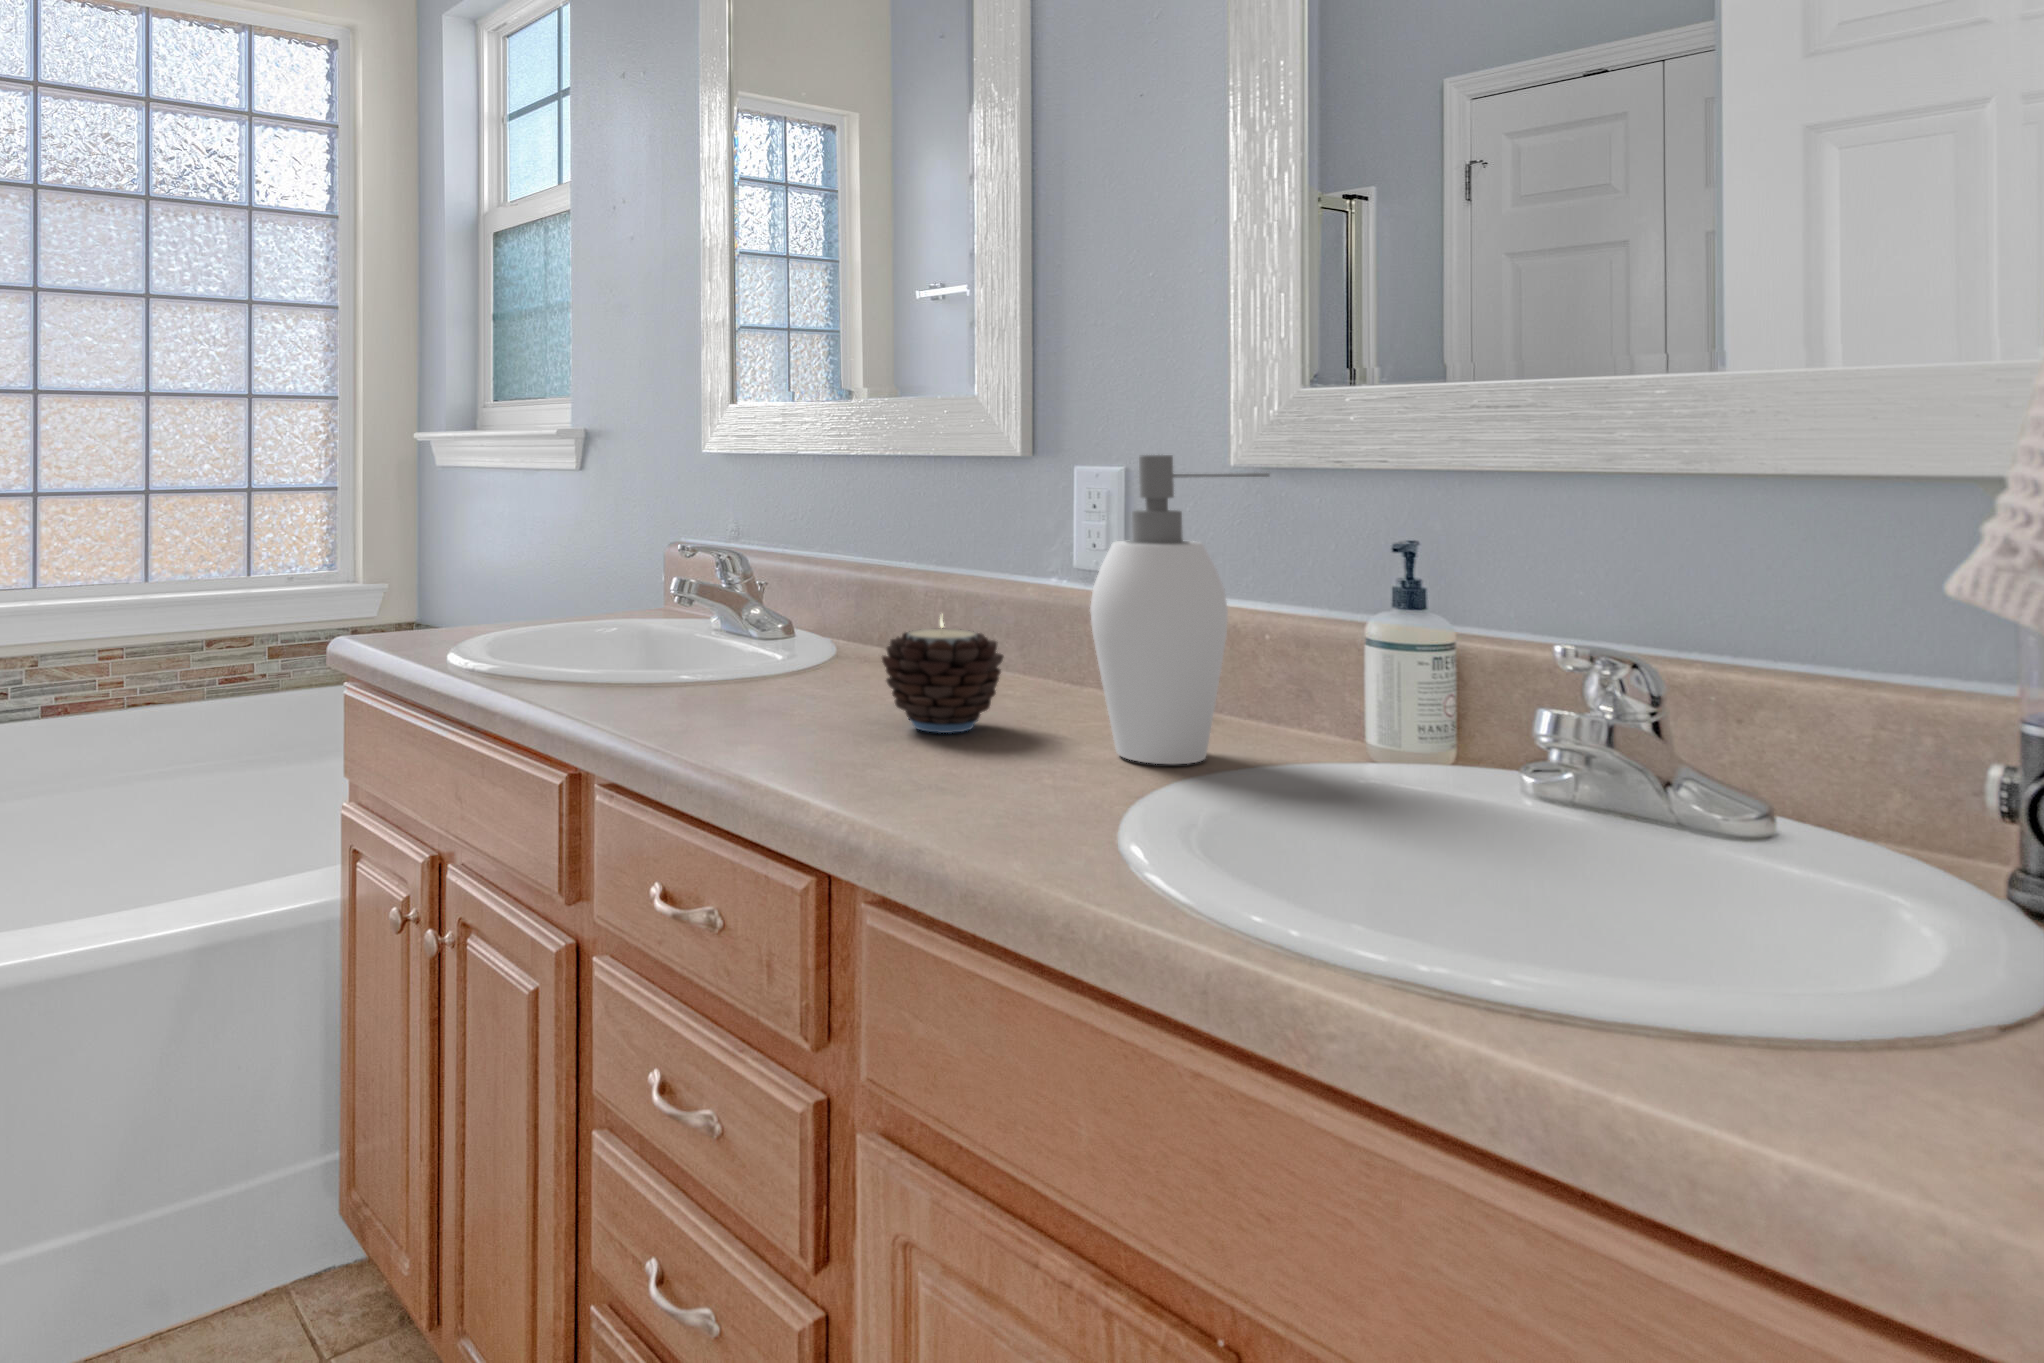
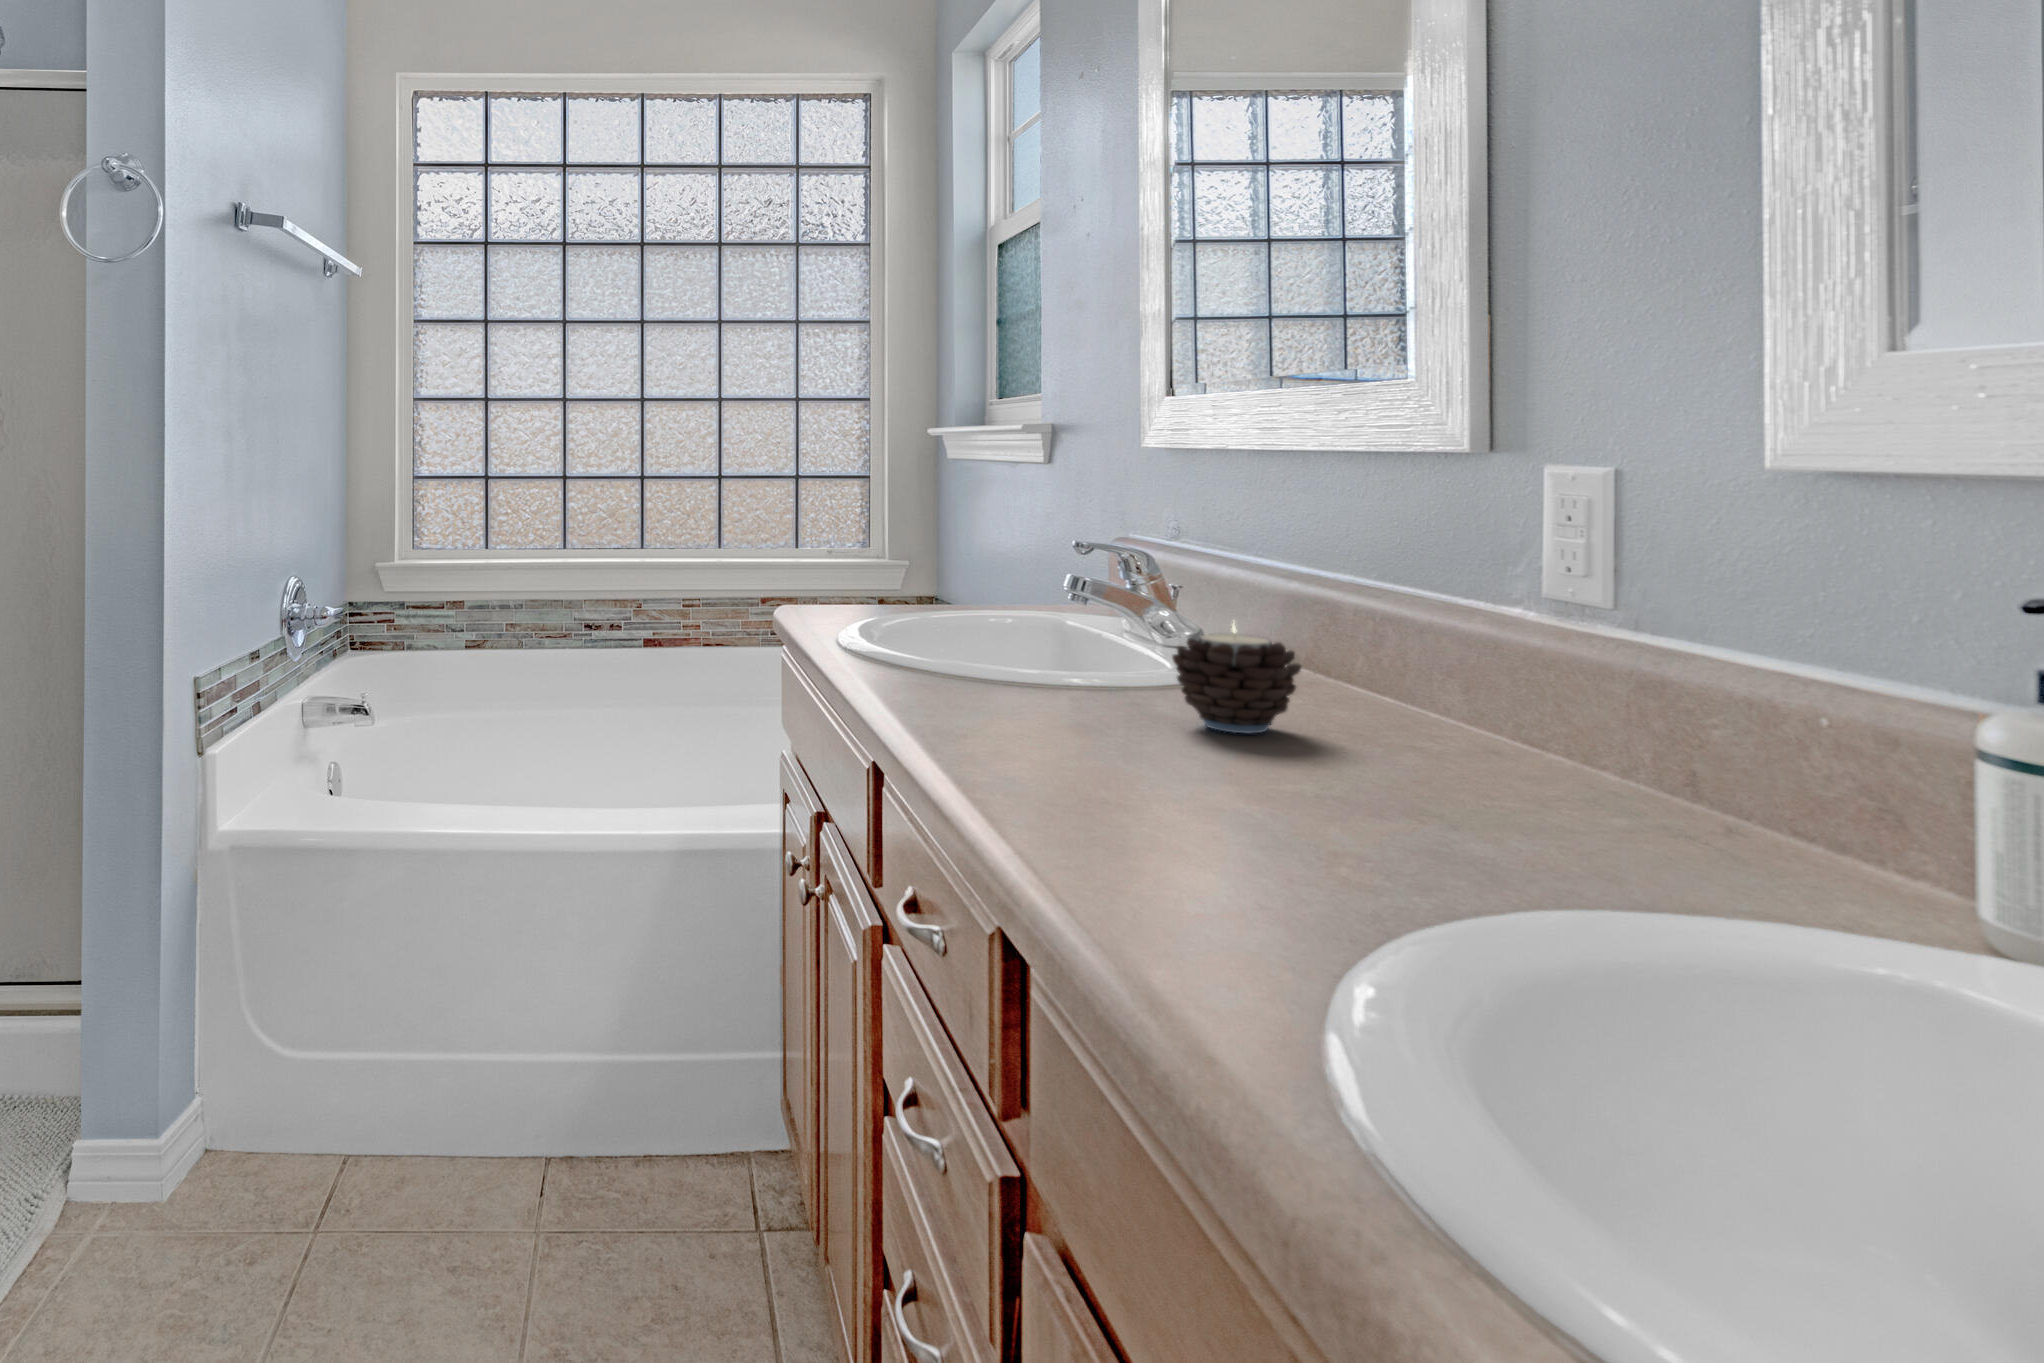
soap dispenser: present [1090,455,1269,764] -> none [1352,476,1562,791]

